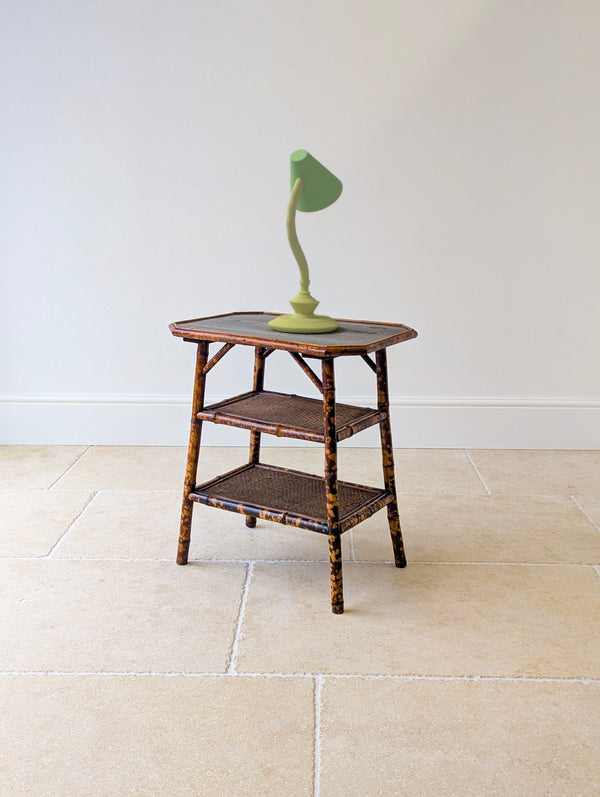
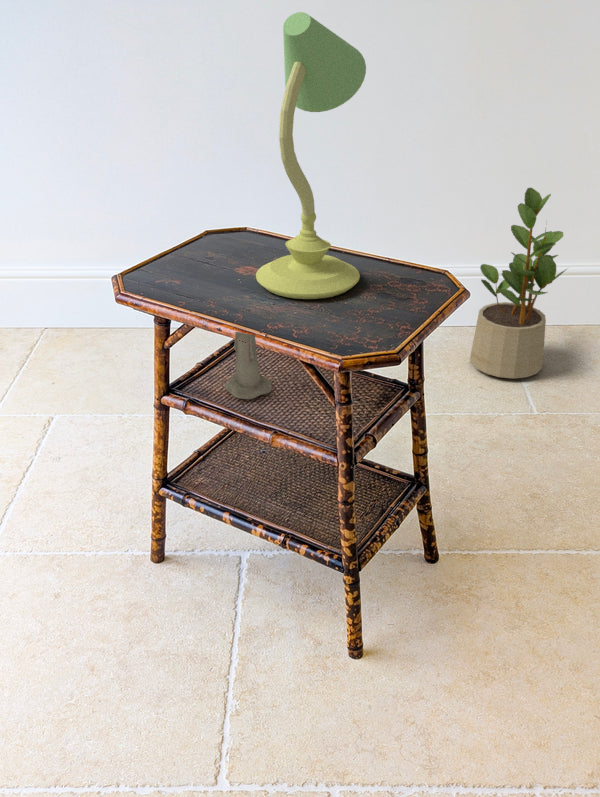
potted plant: none [439,317,511,471] -> present [470,188,565,379]
candle: none [243,346,277,412] -> present [224,332,272,399]

